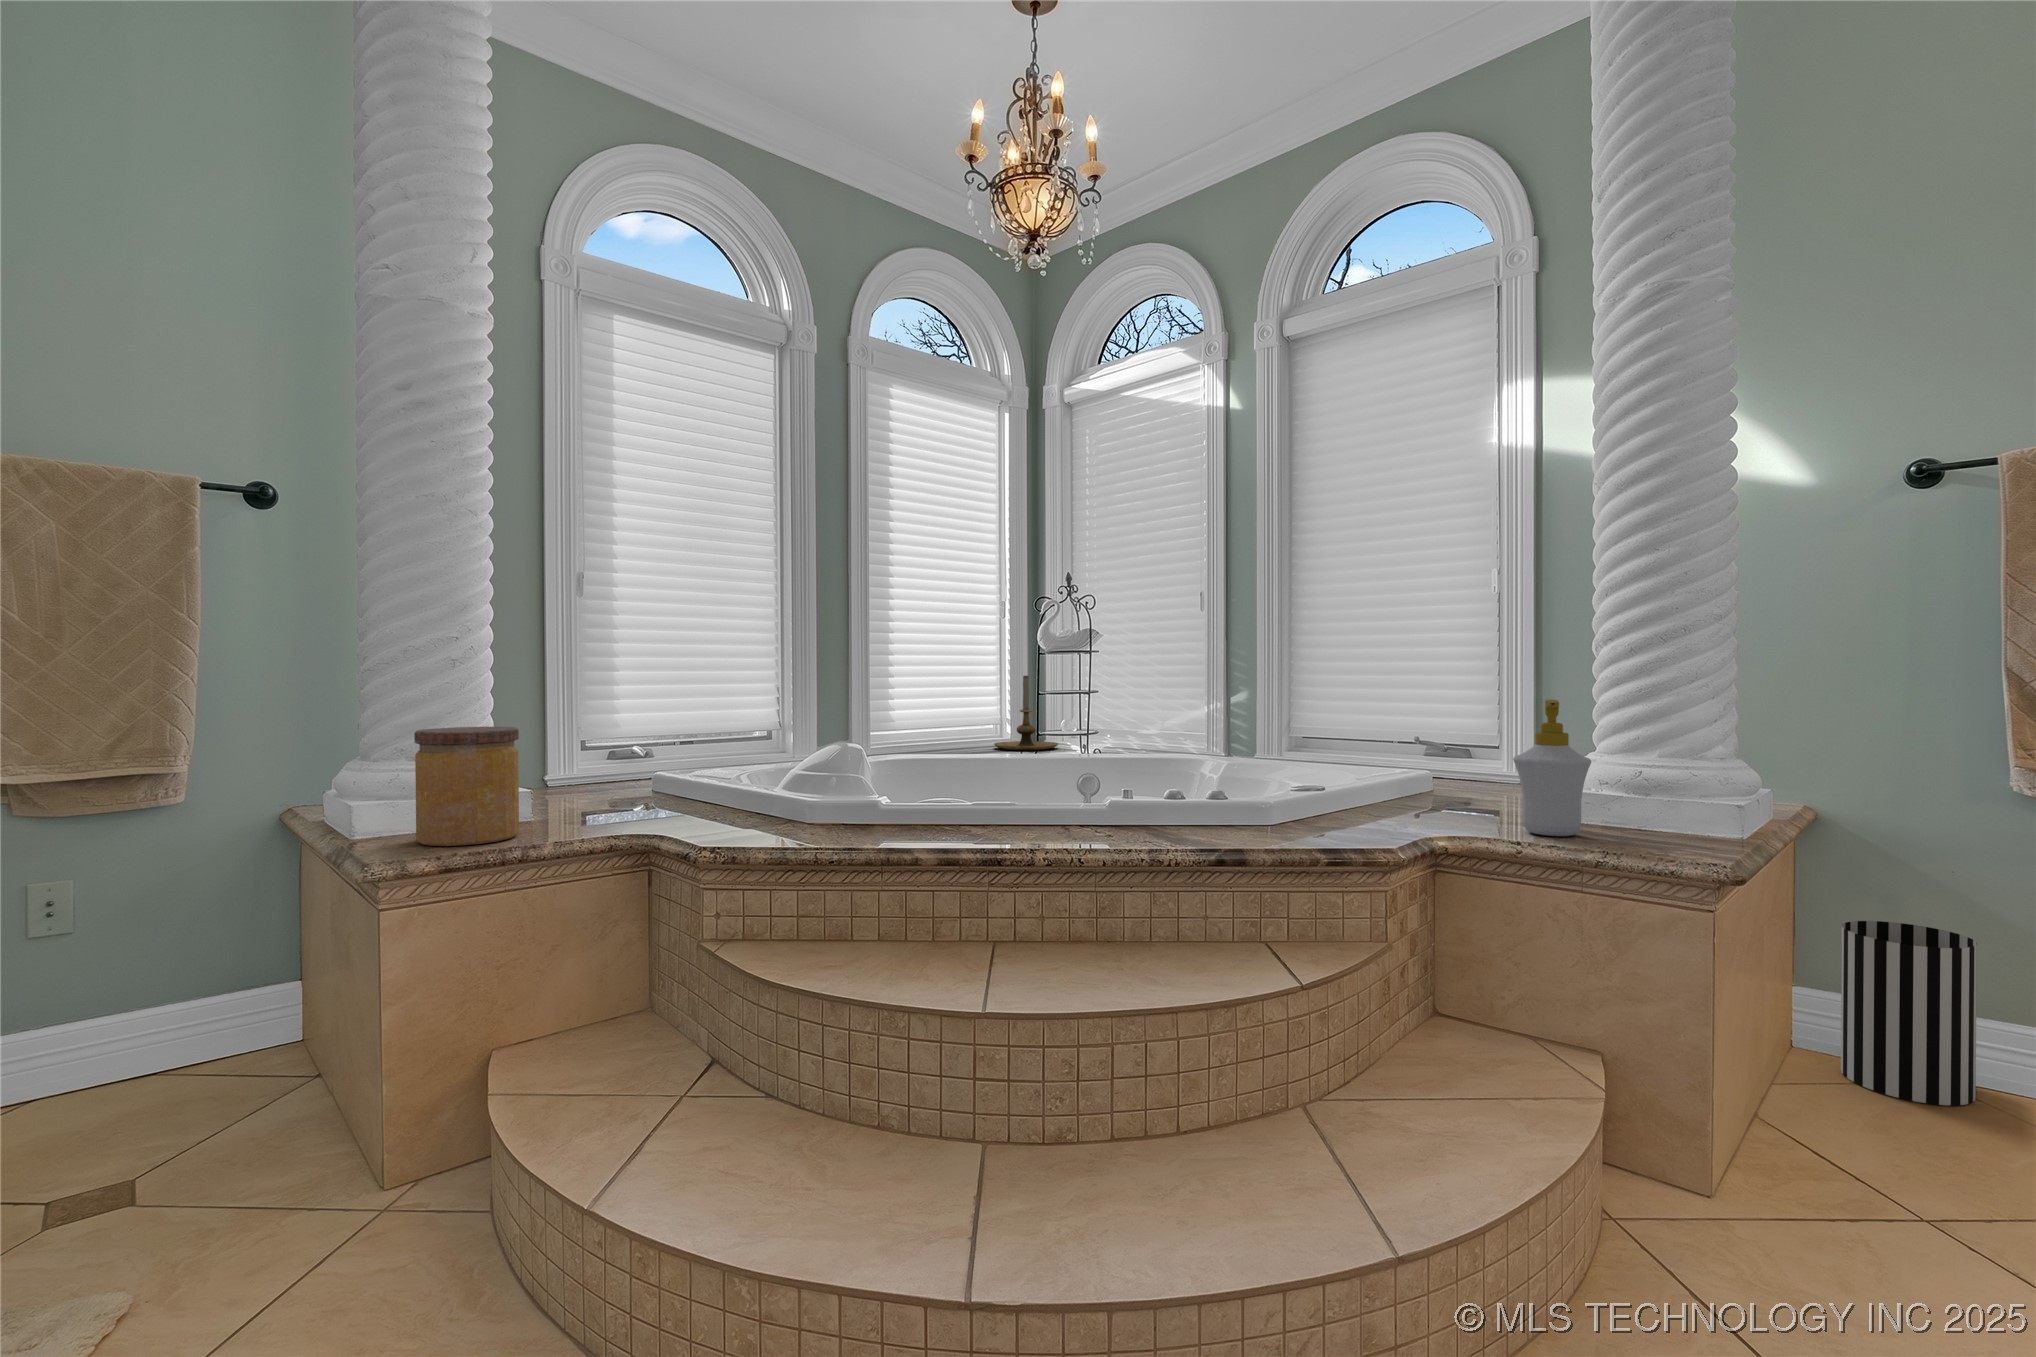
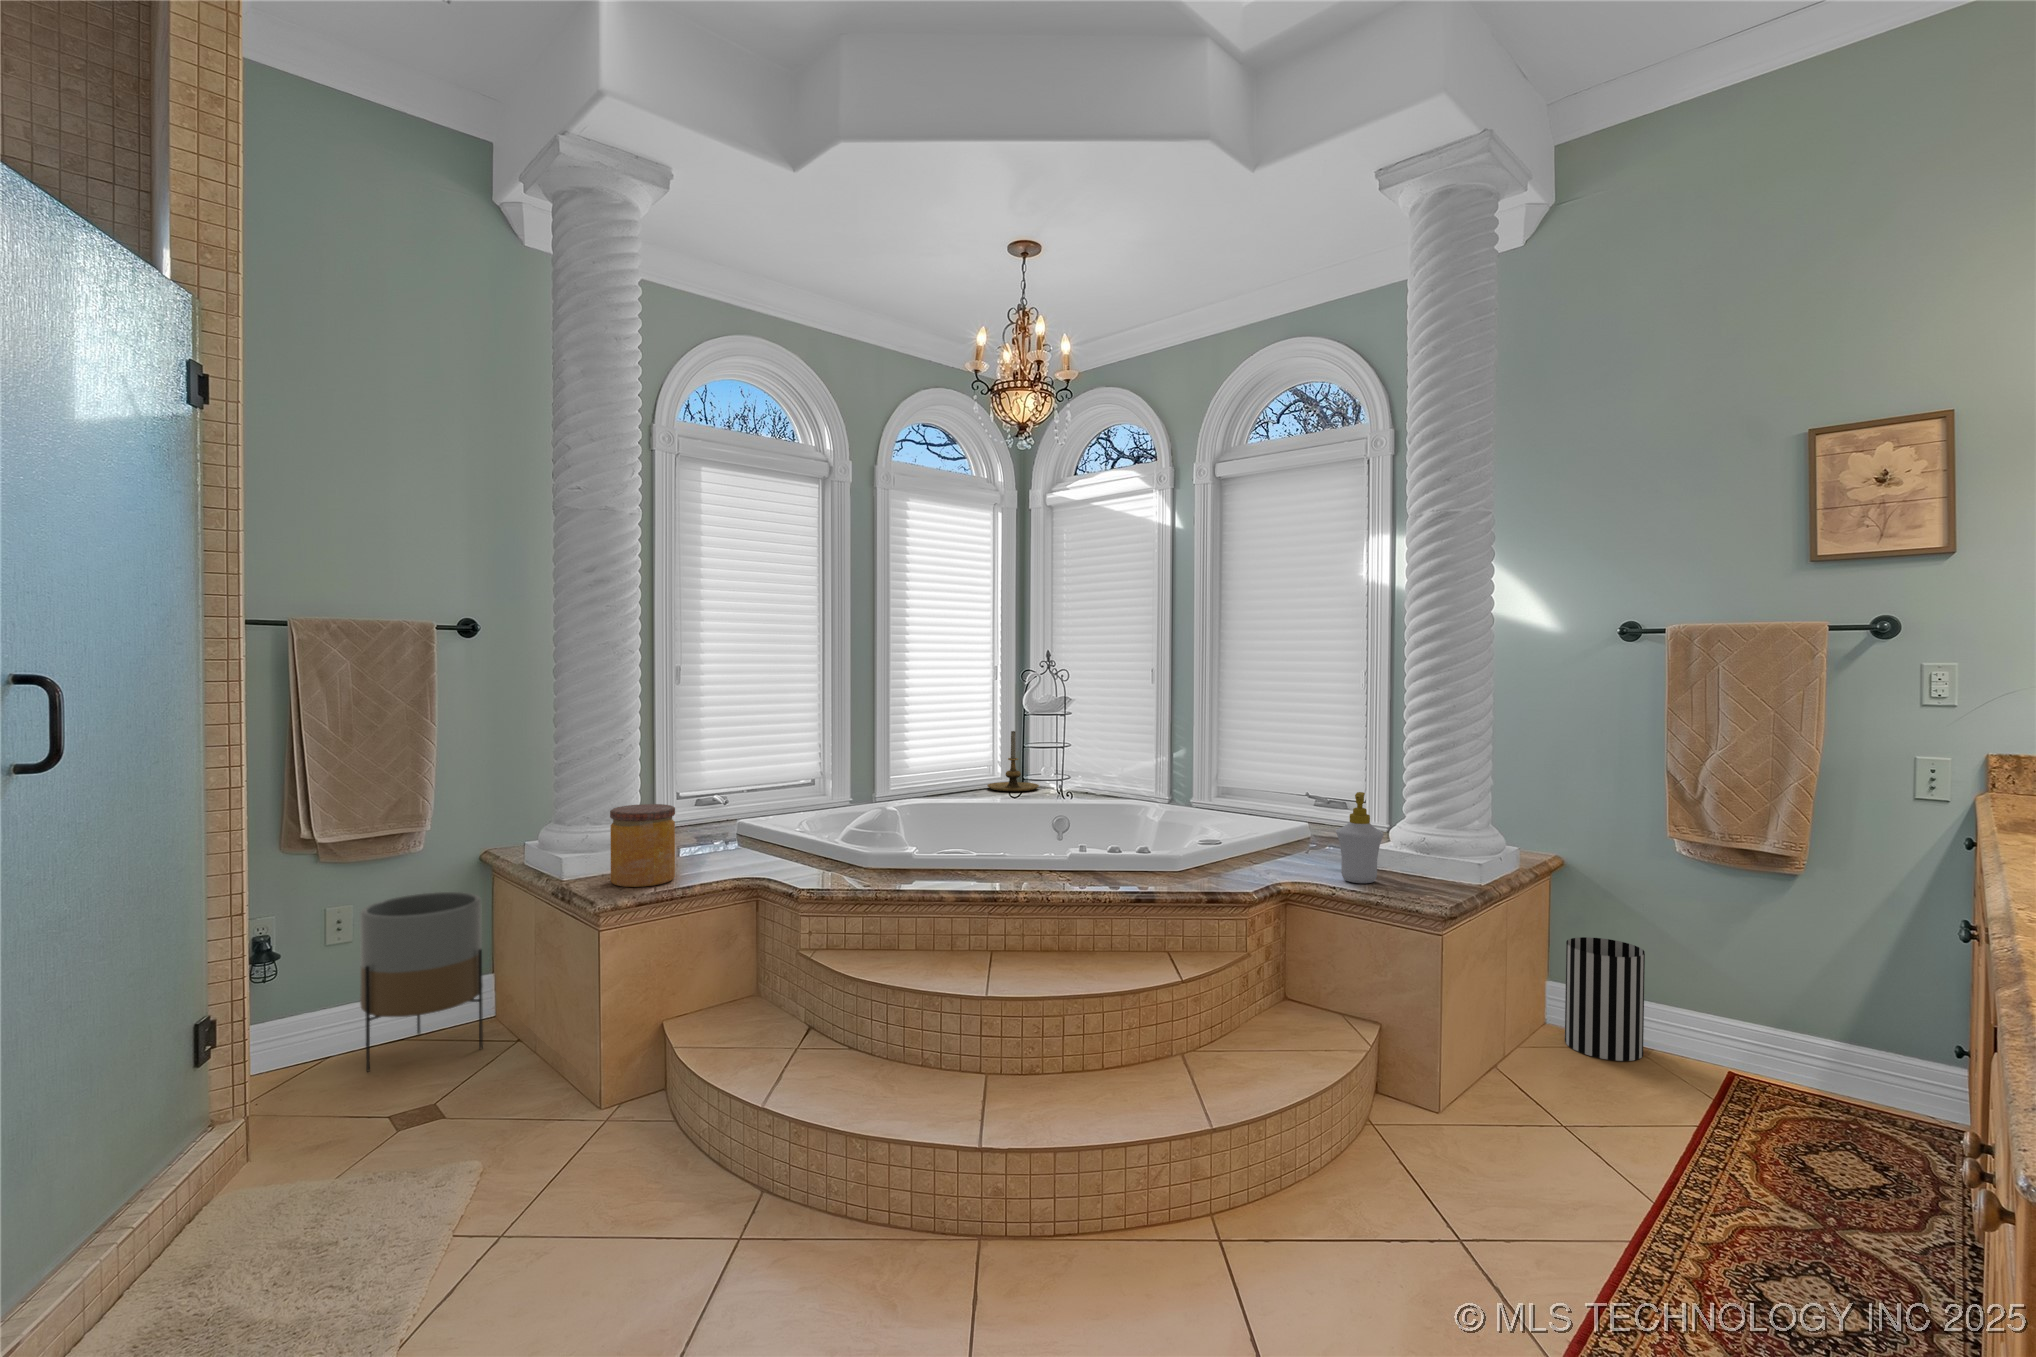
planter: none [56,864,258,1129] -> present [360,892,483,1072]

